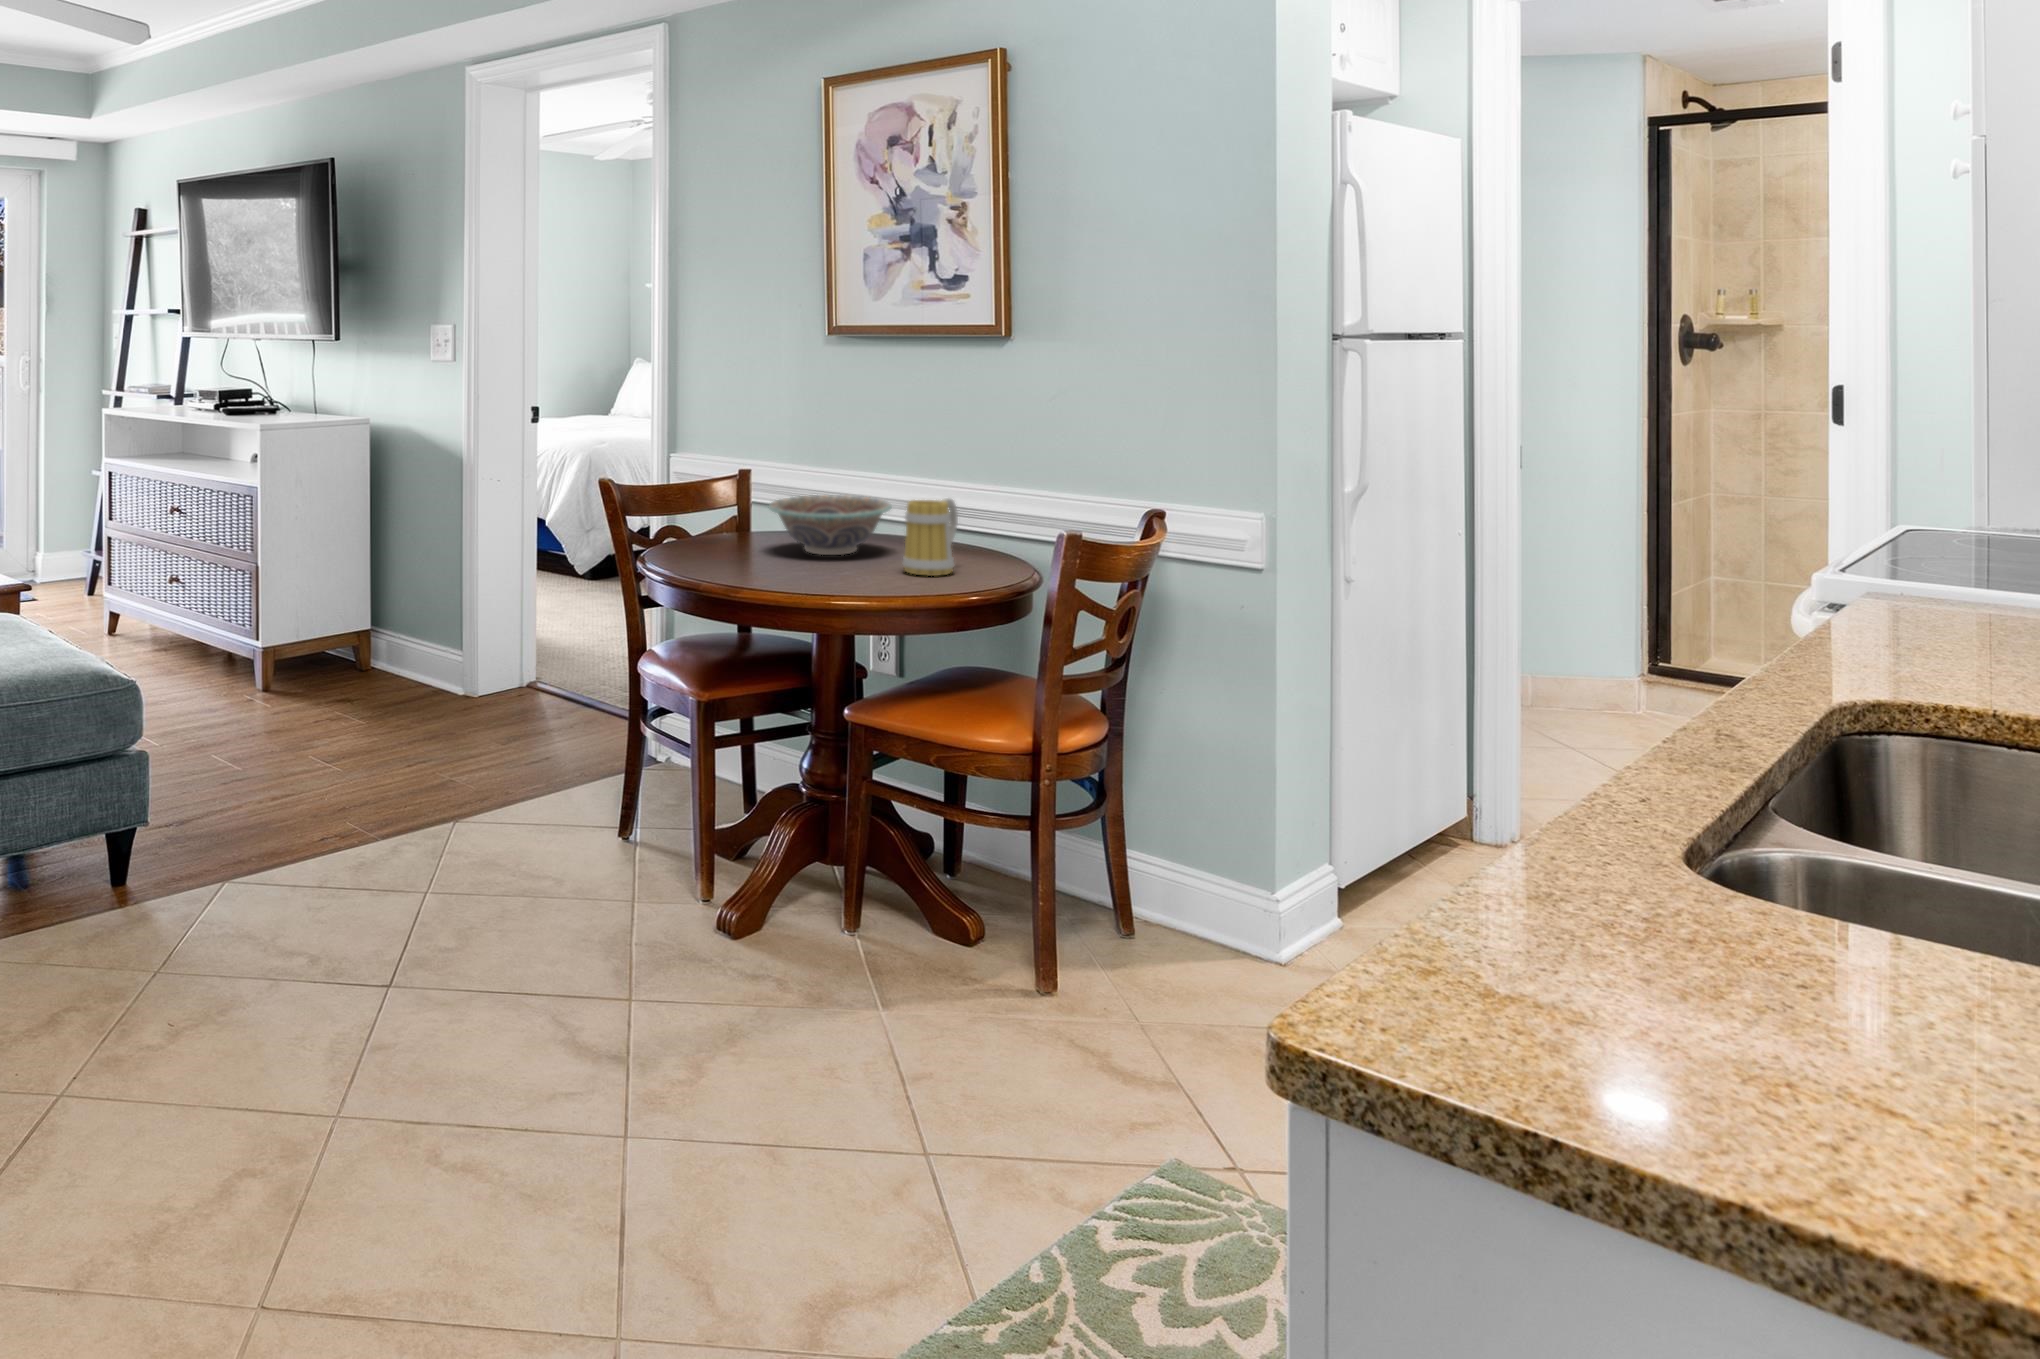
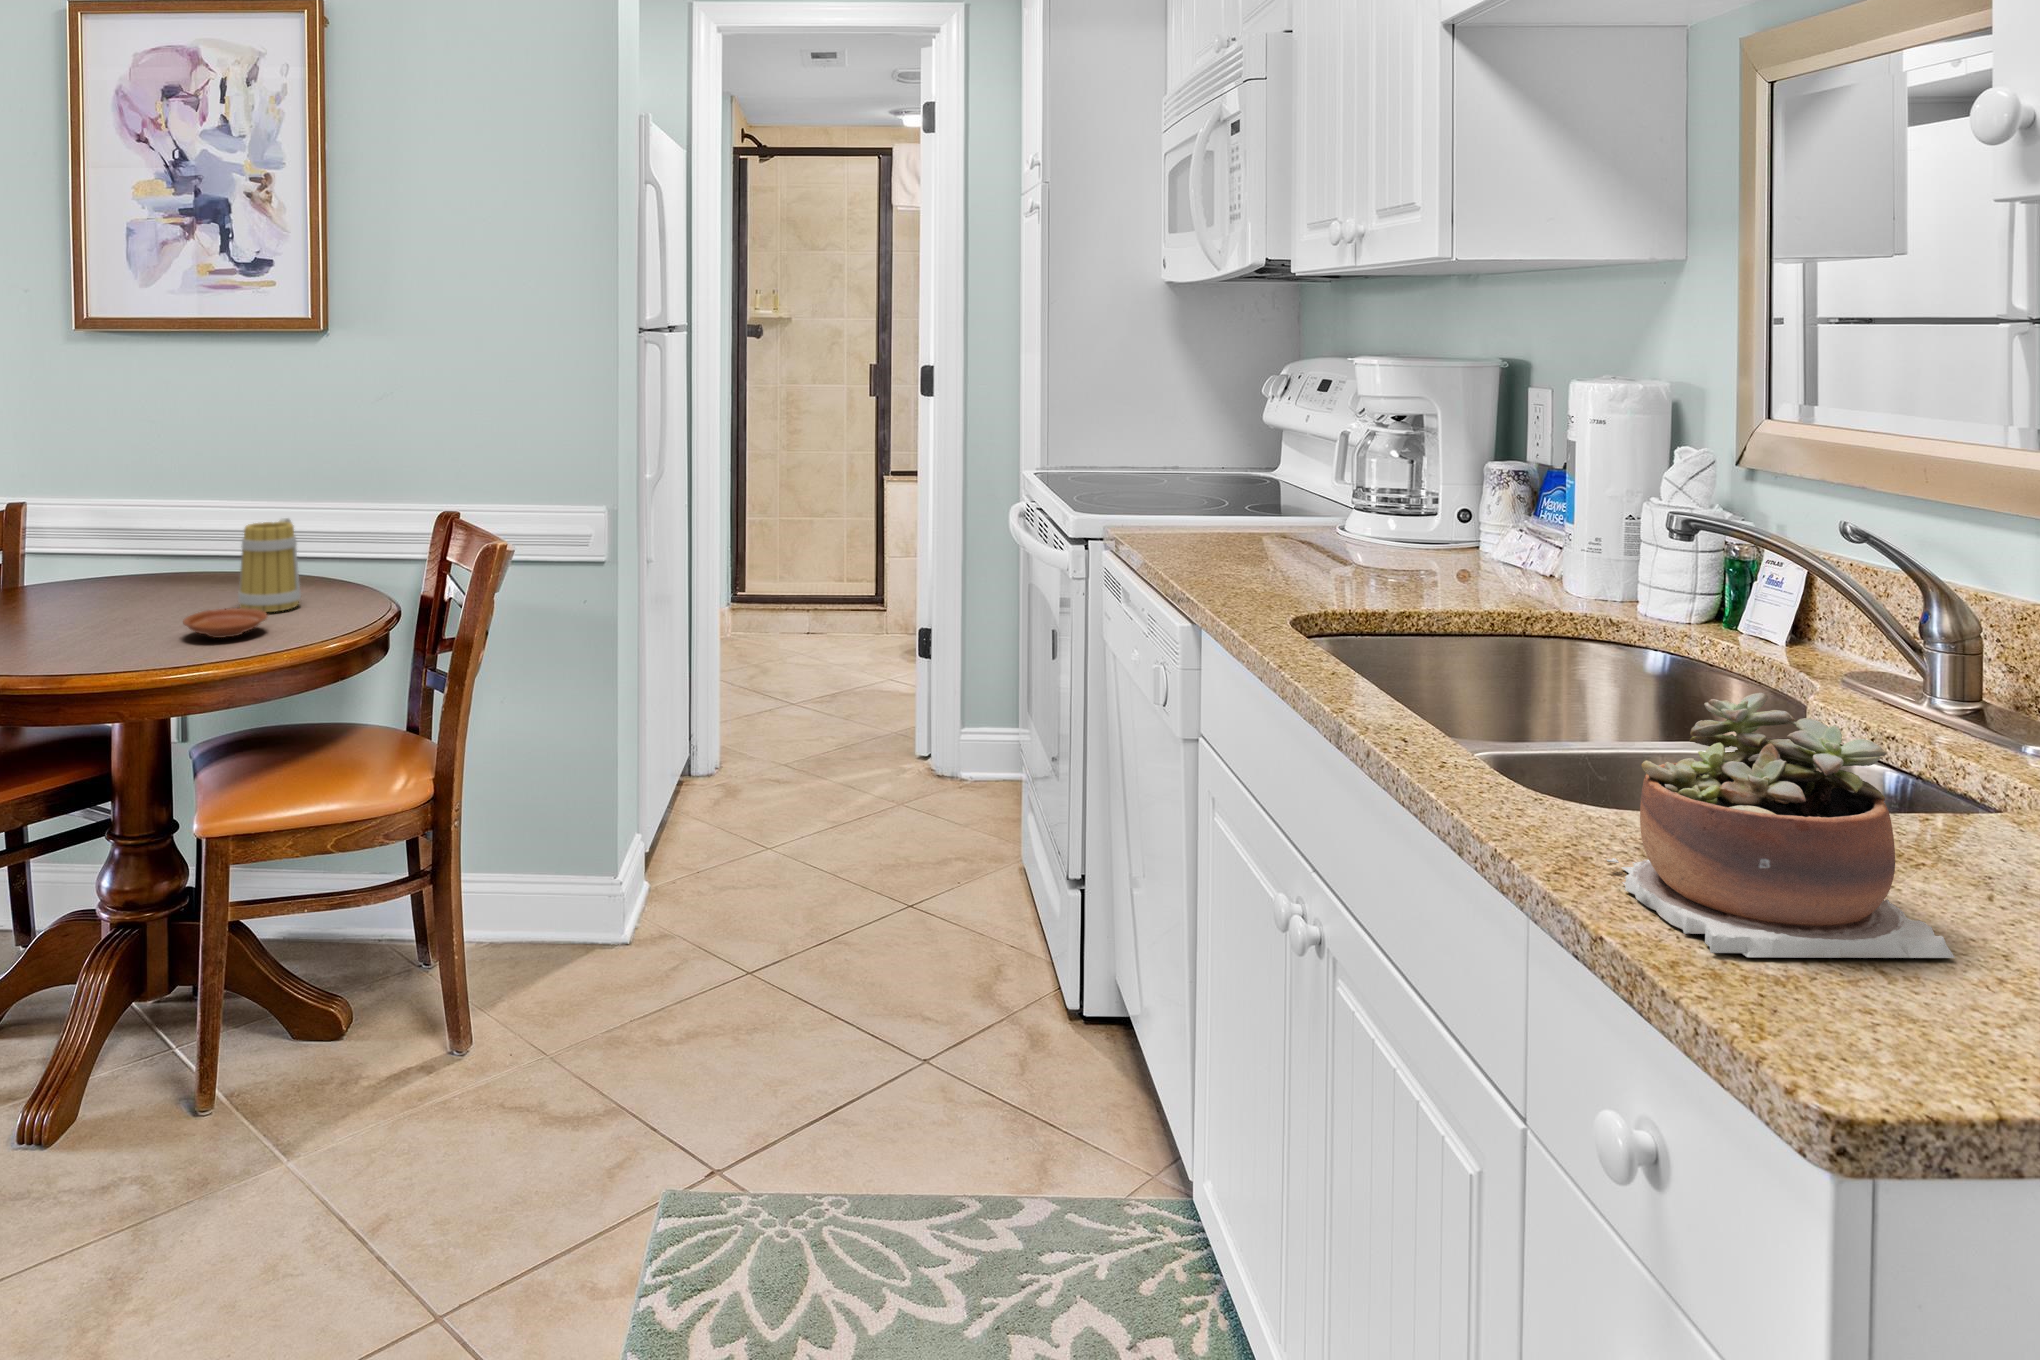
decorative bowl: present [768,495,892,555] -> none [28,525,196,603]
plate: none [839,565,906,588] -> present [183,608,267,638]
succulent plant: none [1473,747,1849,1061] -> present [1606,693,1955,958]

